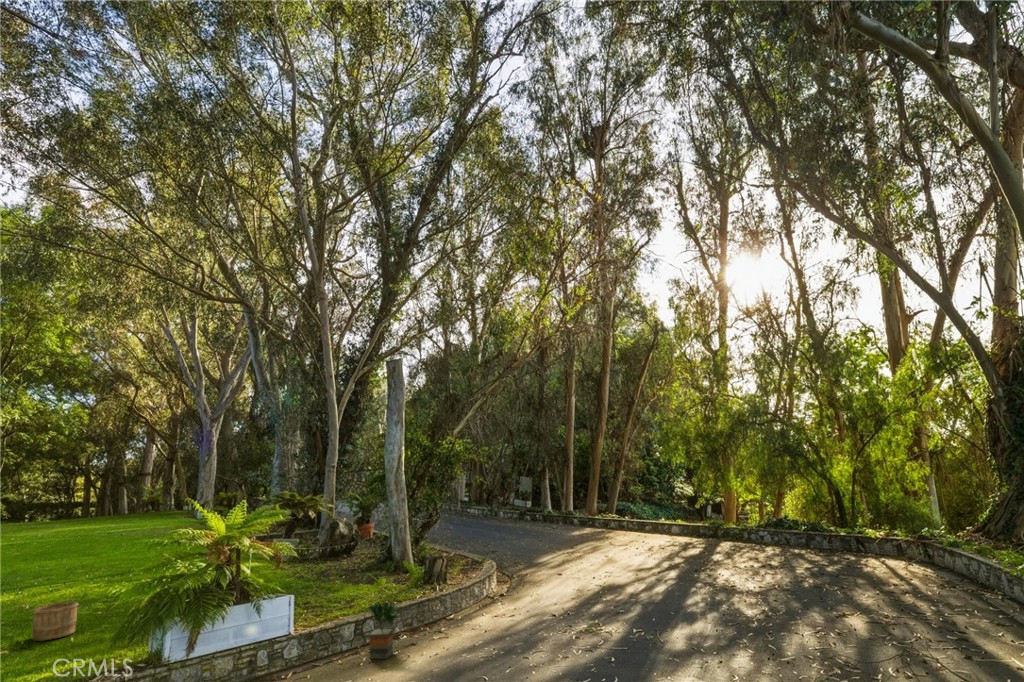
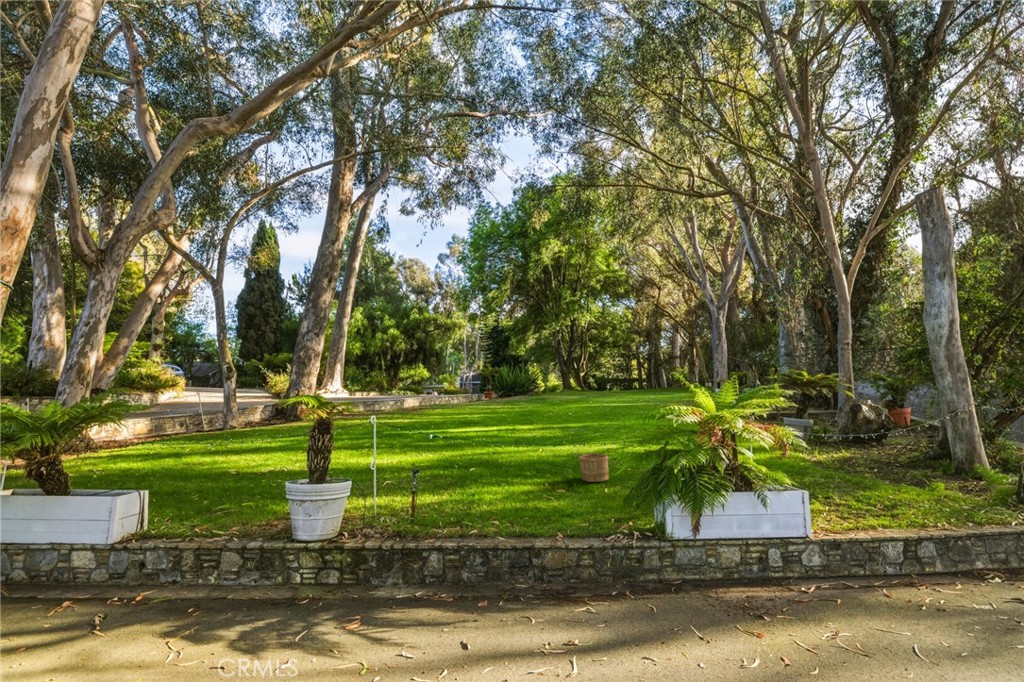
potted tree: present [368,602,398,659] -> none [923,525,988,610]

